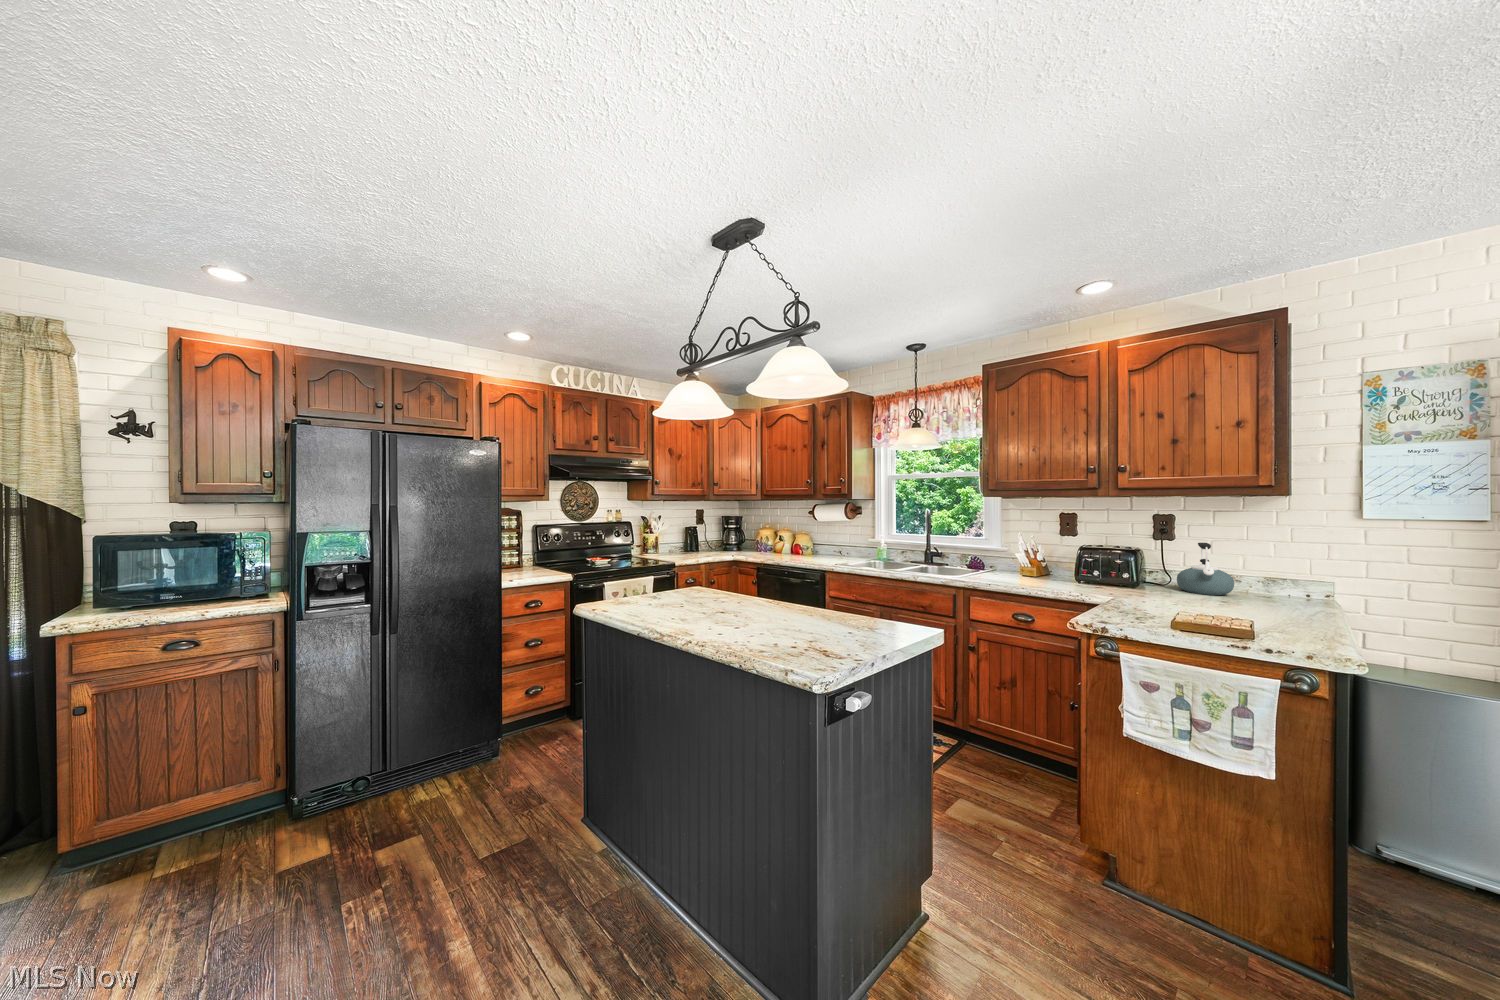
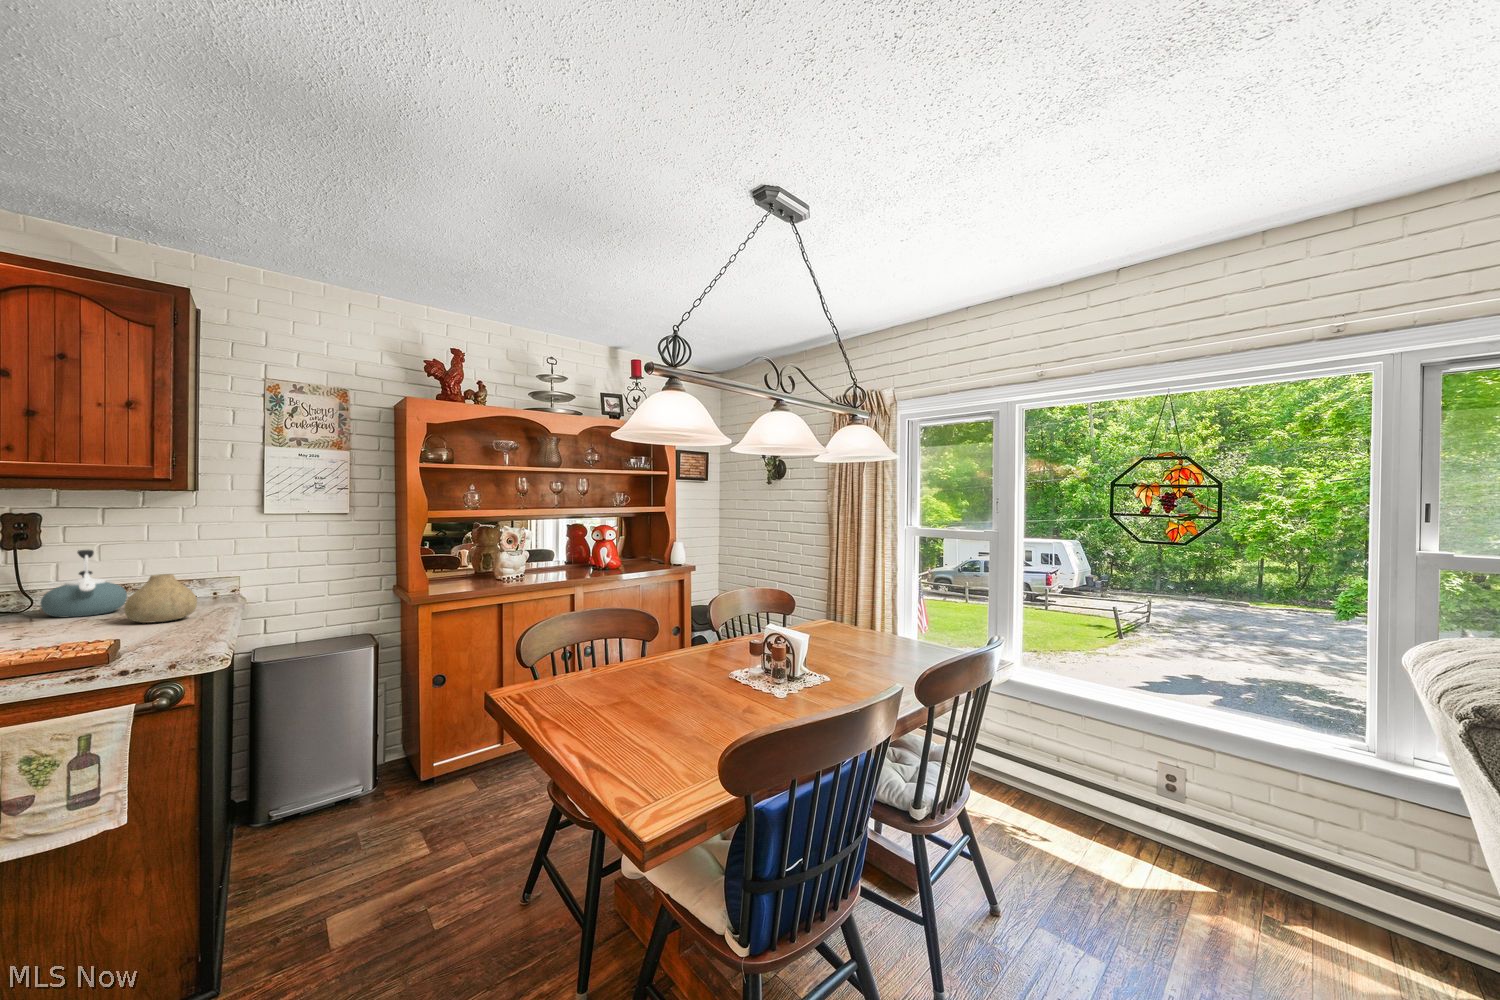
vase: none [1241,569,1304,612] -> present [124,574,197,623]

